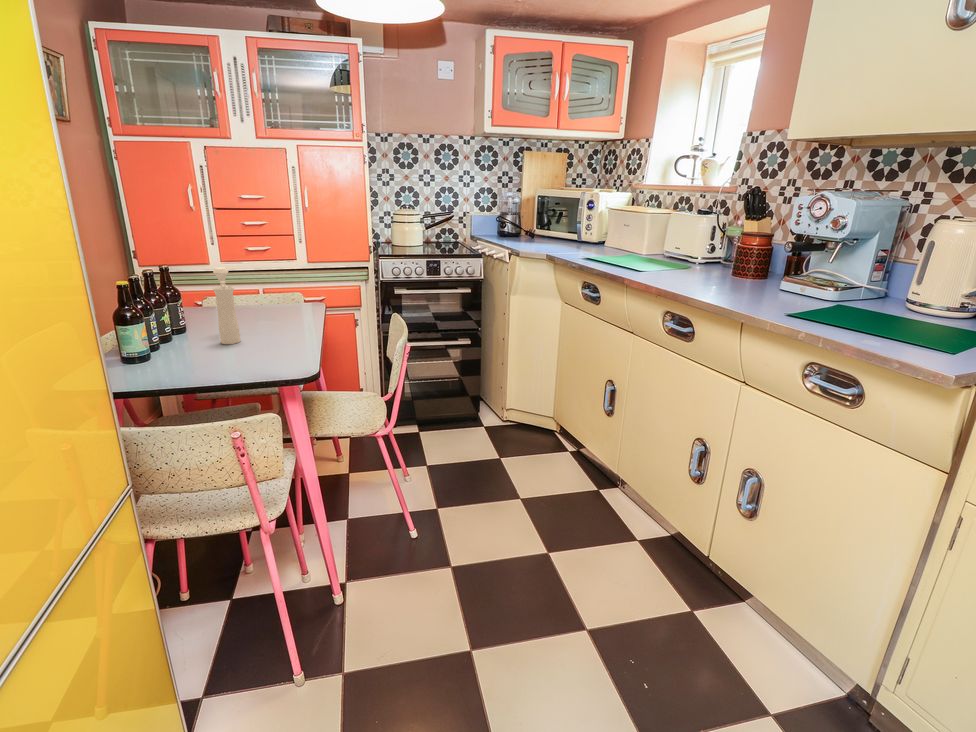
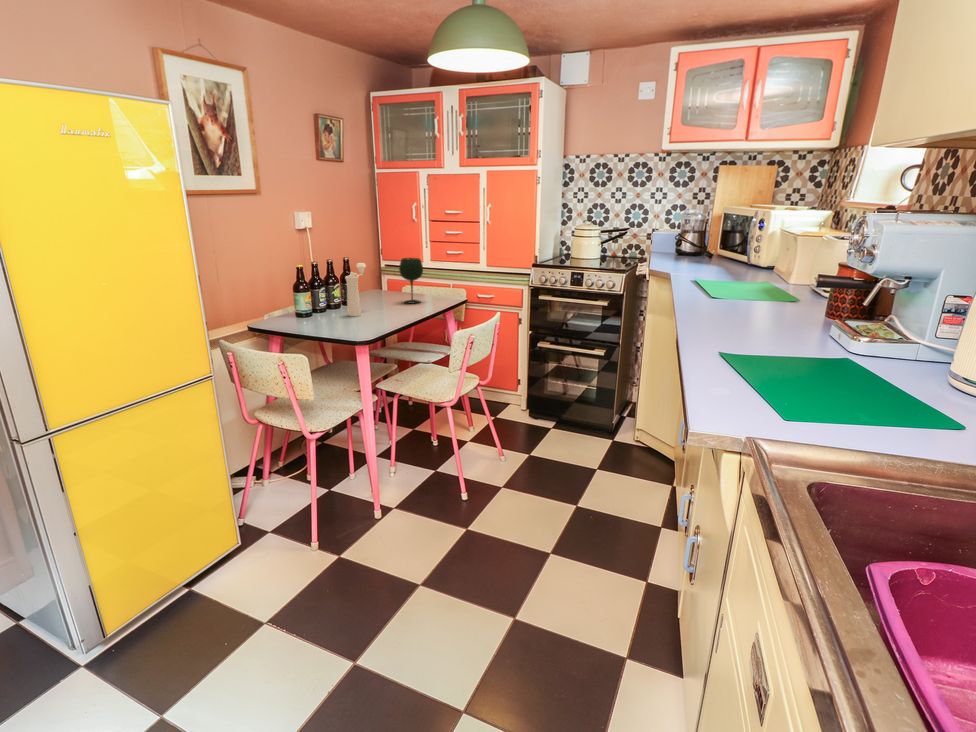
wine glass: none [254,256,287,316] -> present [399,258,423,303]

